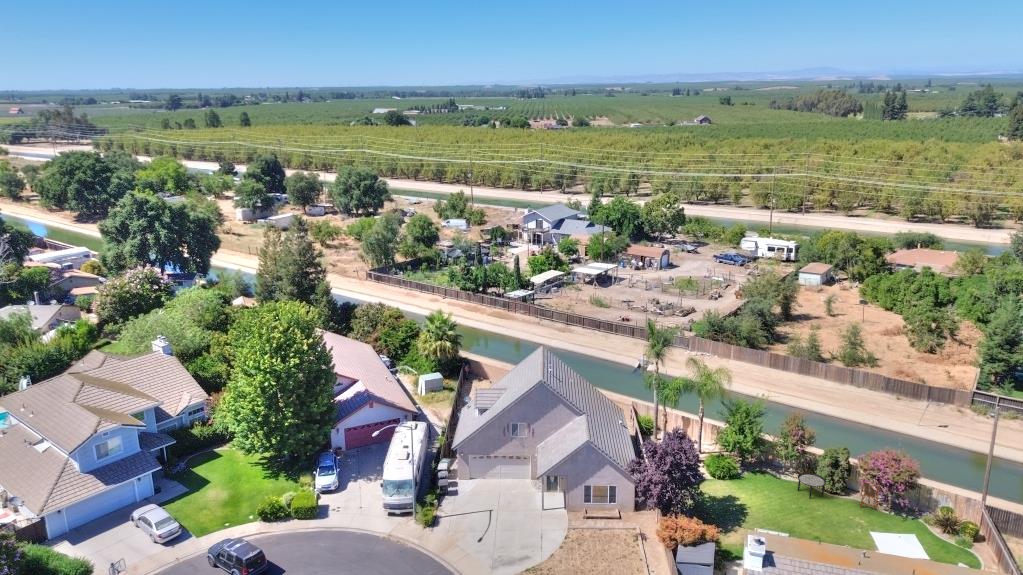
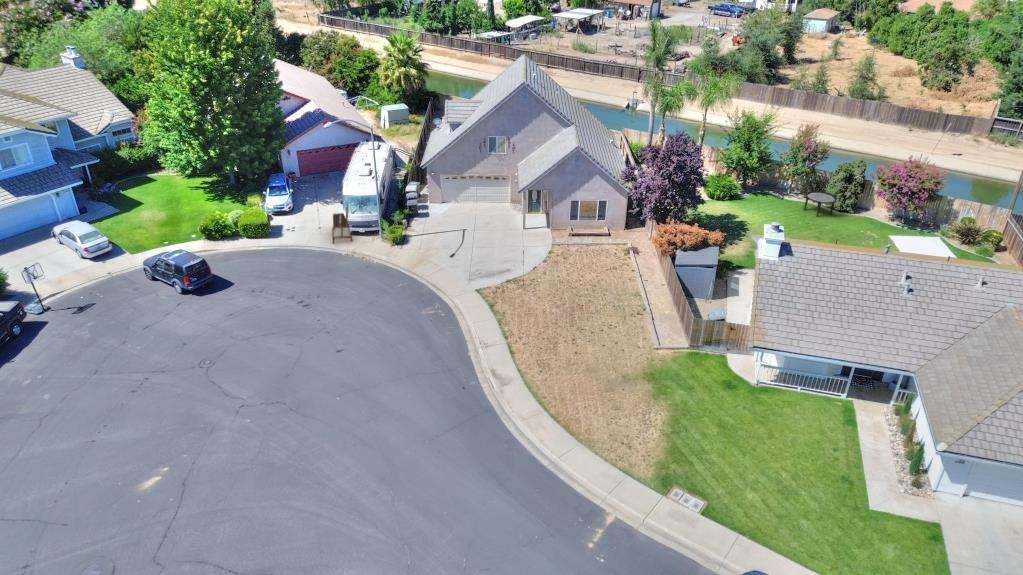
bench: present [860,482,880,509] -> present [332,204,352,243]

